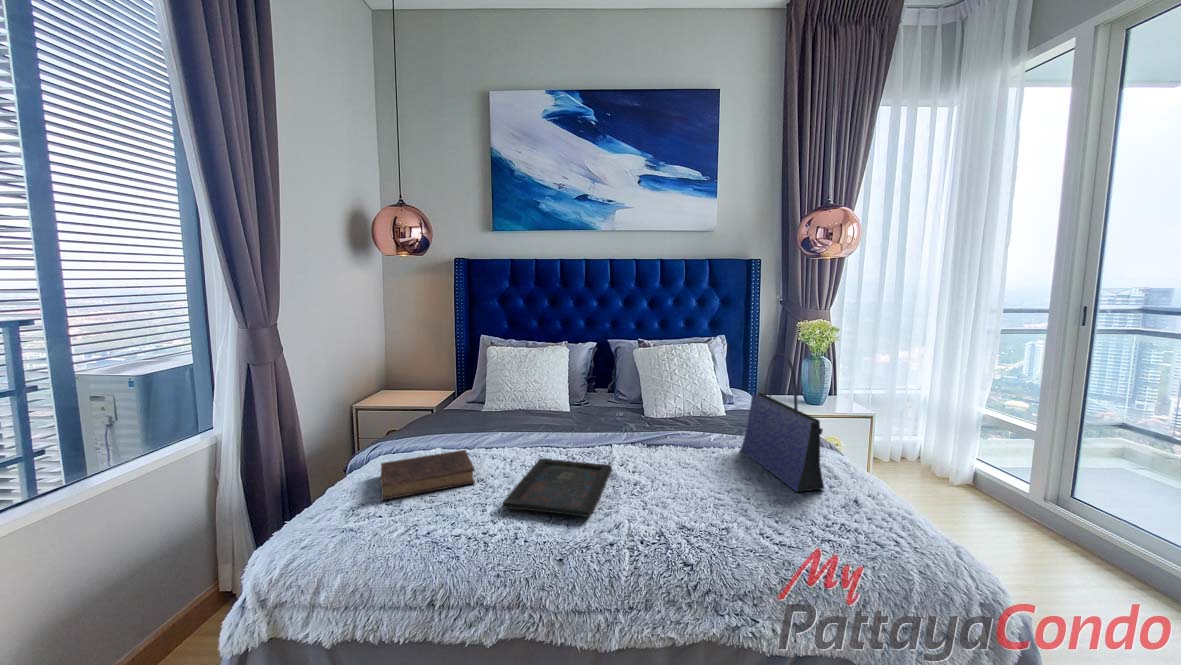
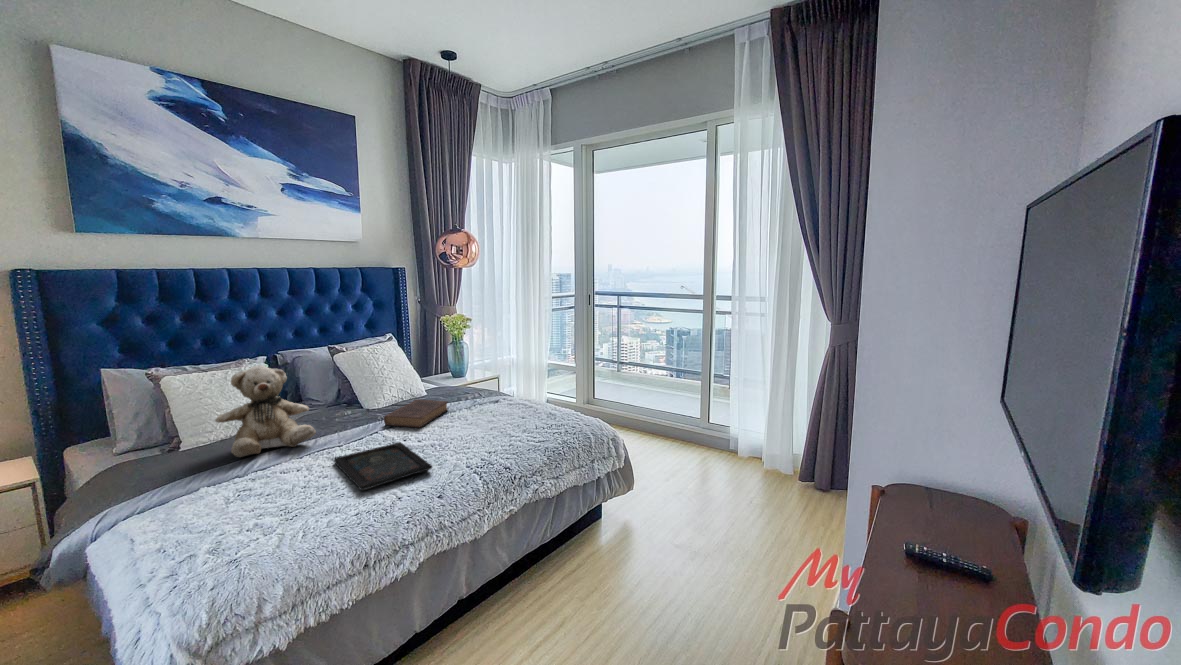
teddy bear: none [492,346,571,434] -> present [215,365,316,457]
tote bag: present [741,353,824,492] -> none [464,338,528,419]
book: present [381,450,475,500] -> present [384,400,448,427]

